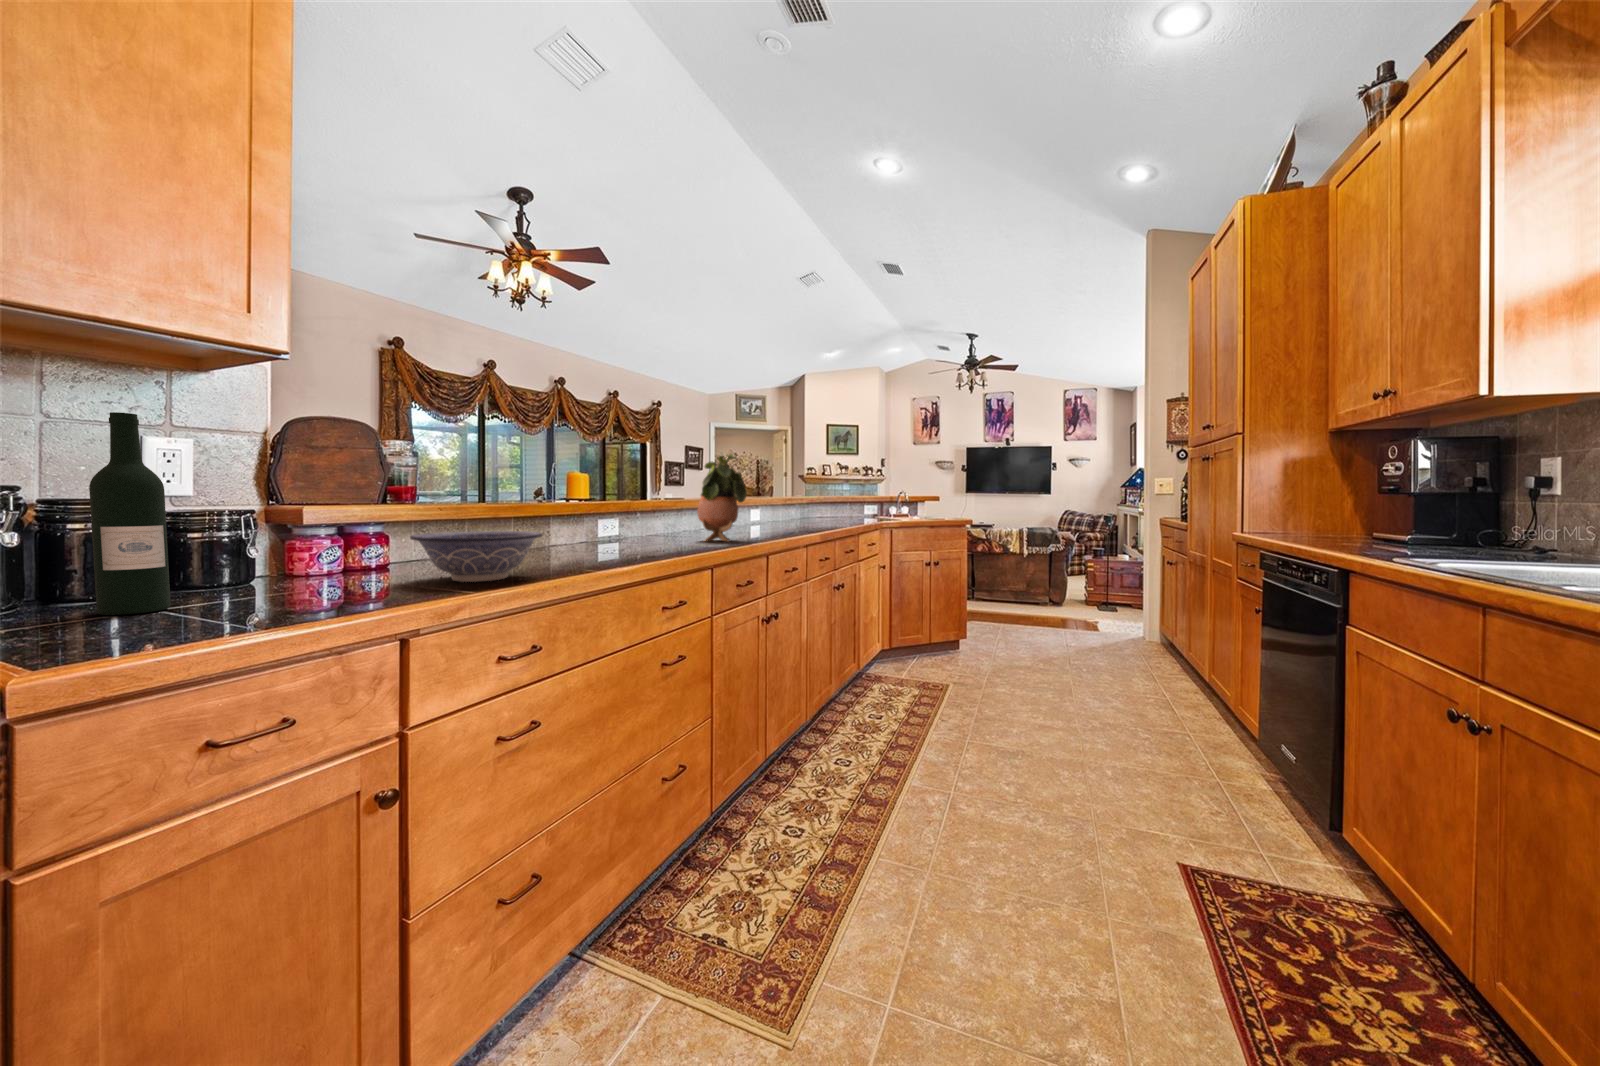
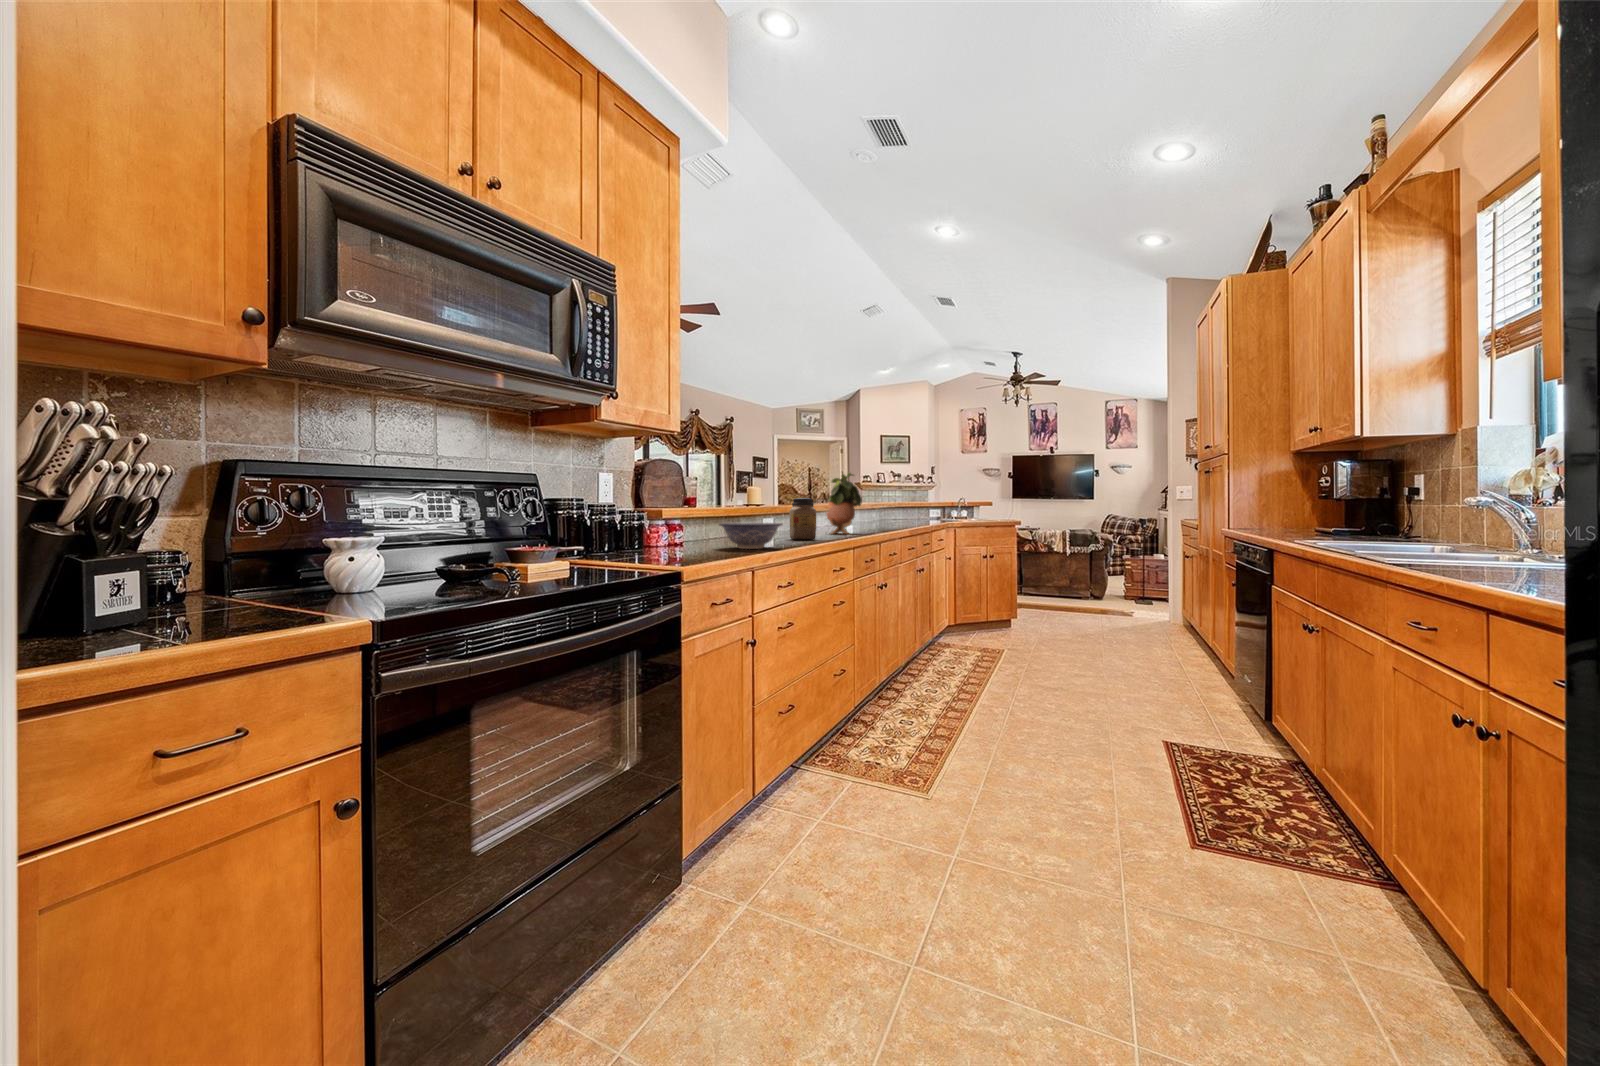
wine bottle: present [89,412,171,615] -> none [624,465,648,557]
jar: none [613,490,653,555] -> present [790,498,816,540]

